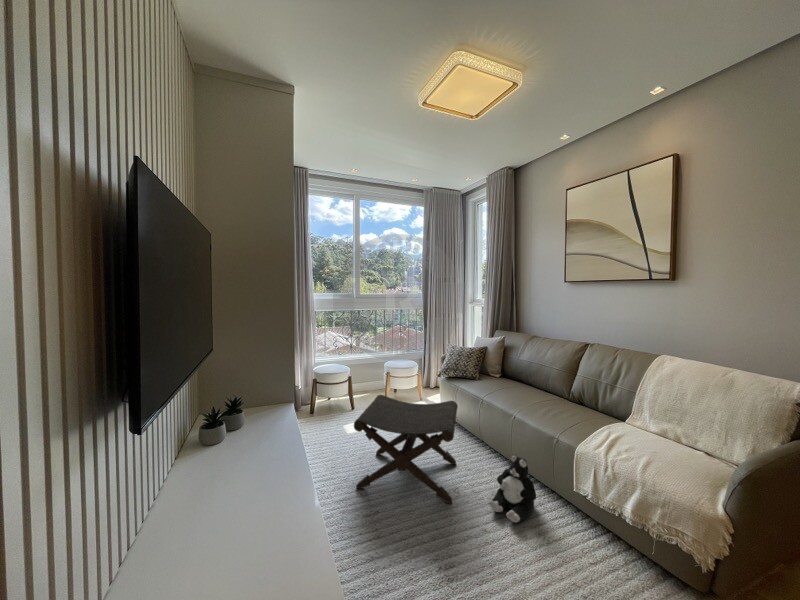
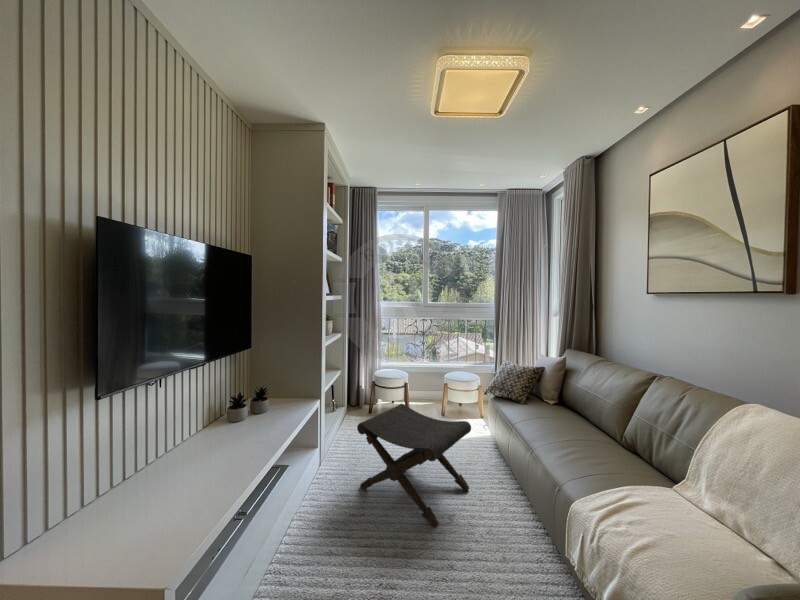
plush toy: present [489,455,536,523] -> none [469,493,526,570]

